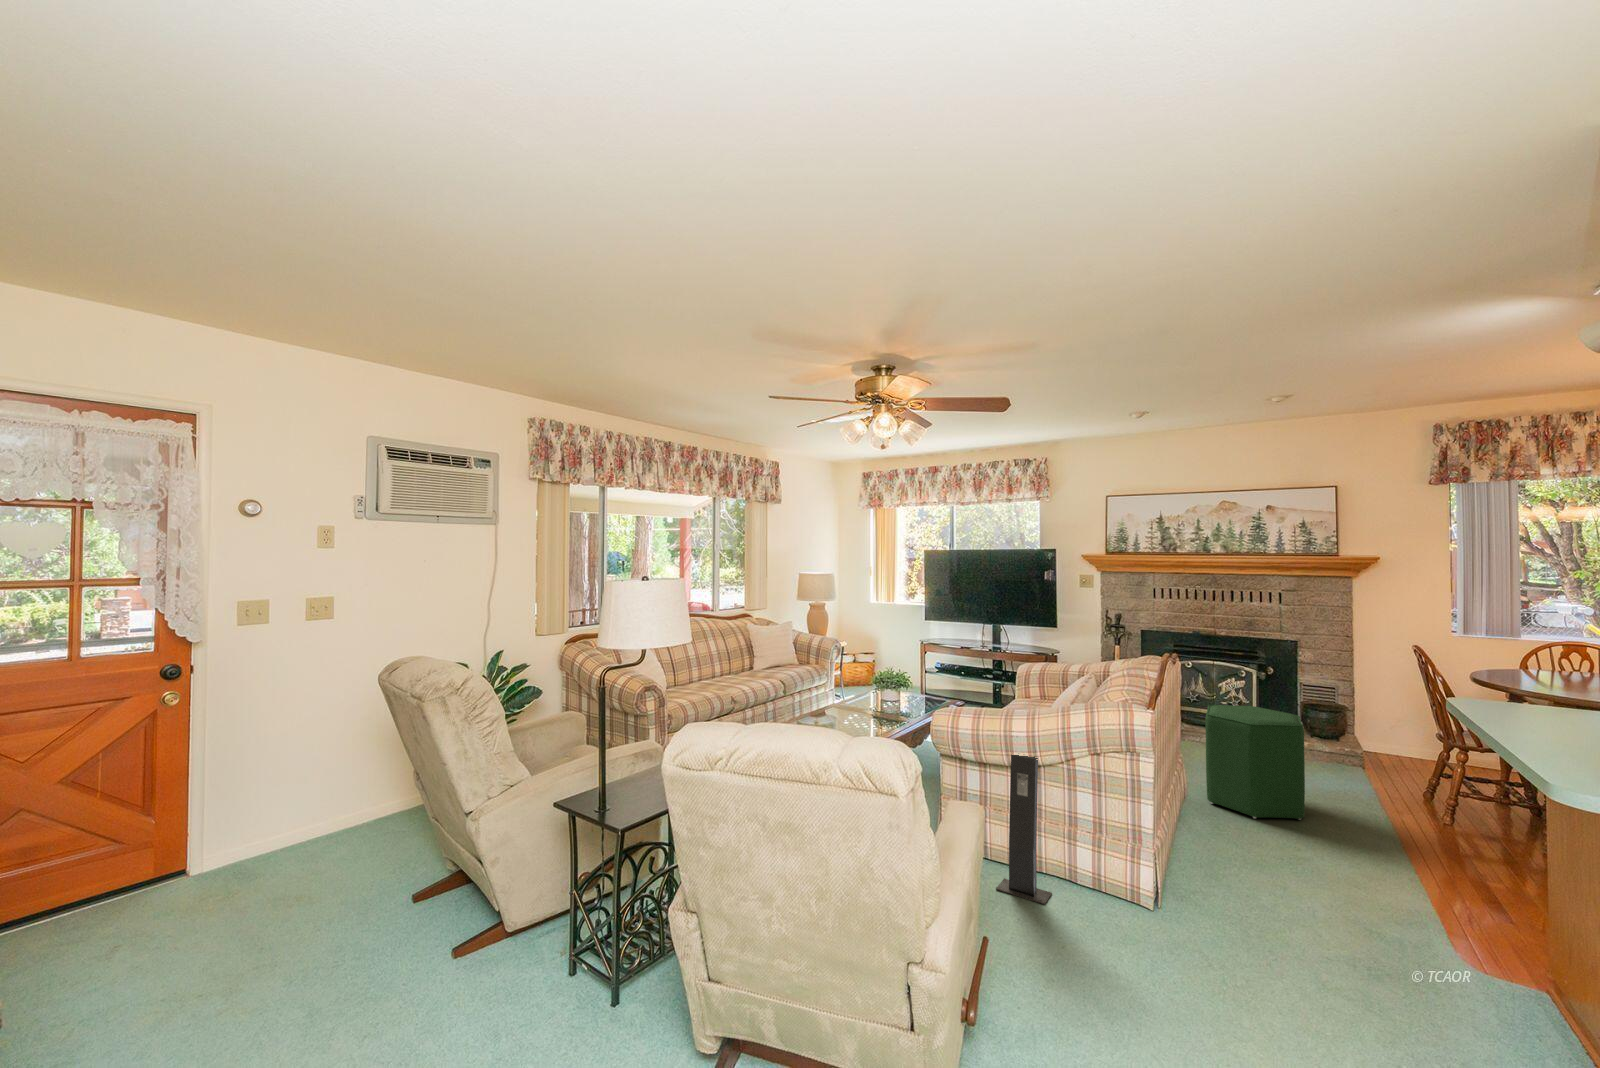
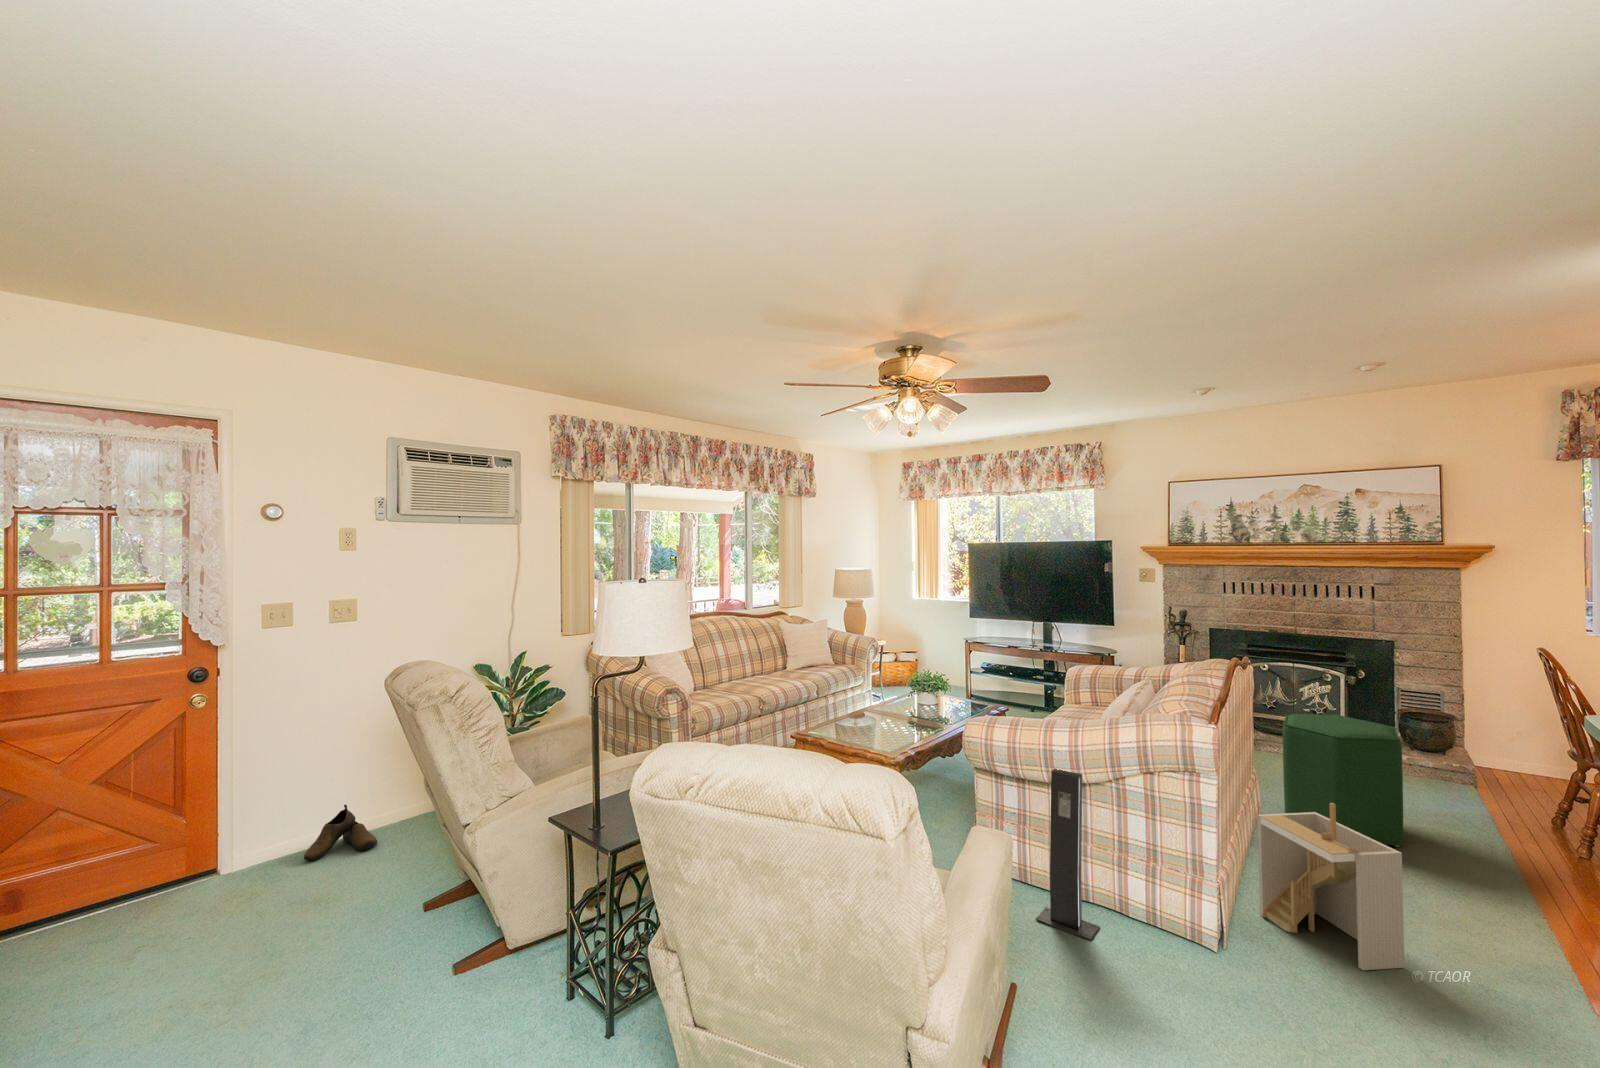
storage bin: none [1186,778,1304,920] -> present [1258,803,1405,970]
shoe: none [280,803,354,859] -> present [304,805,377,860]

